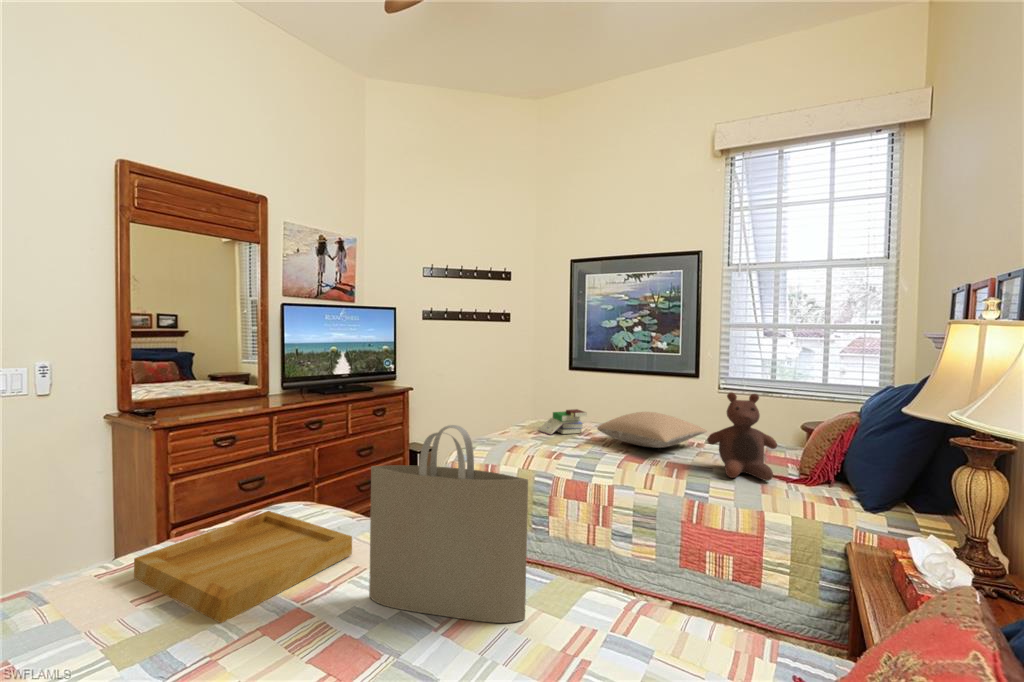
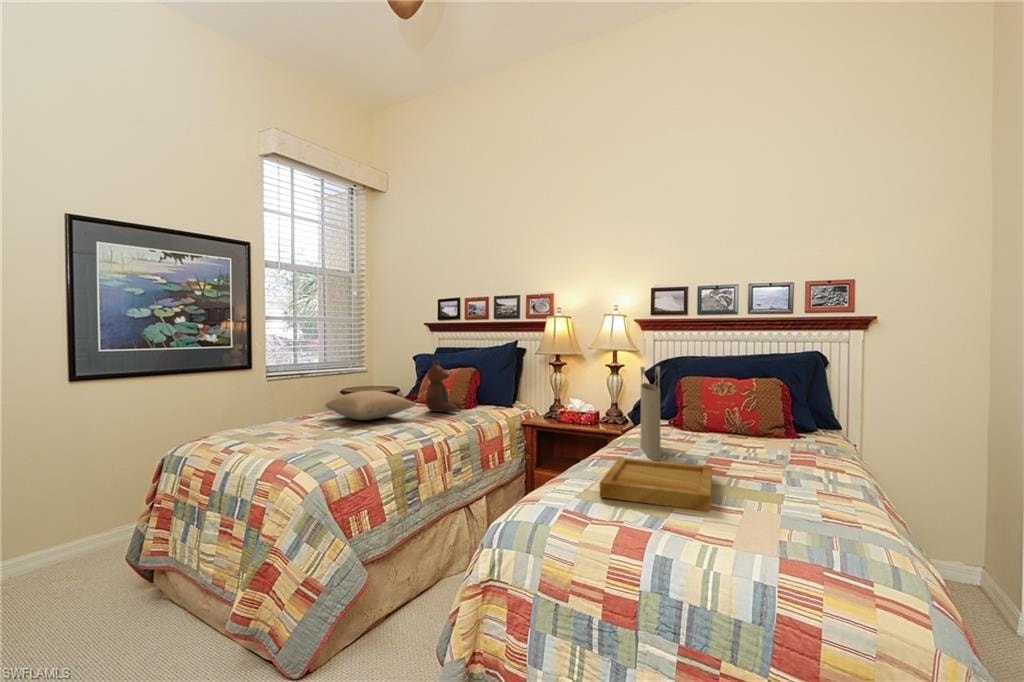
book: present [539,409,587,435] -> none [285,405,323,440]

